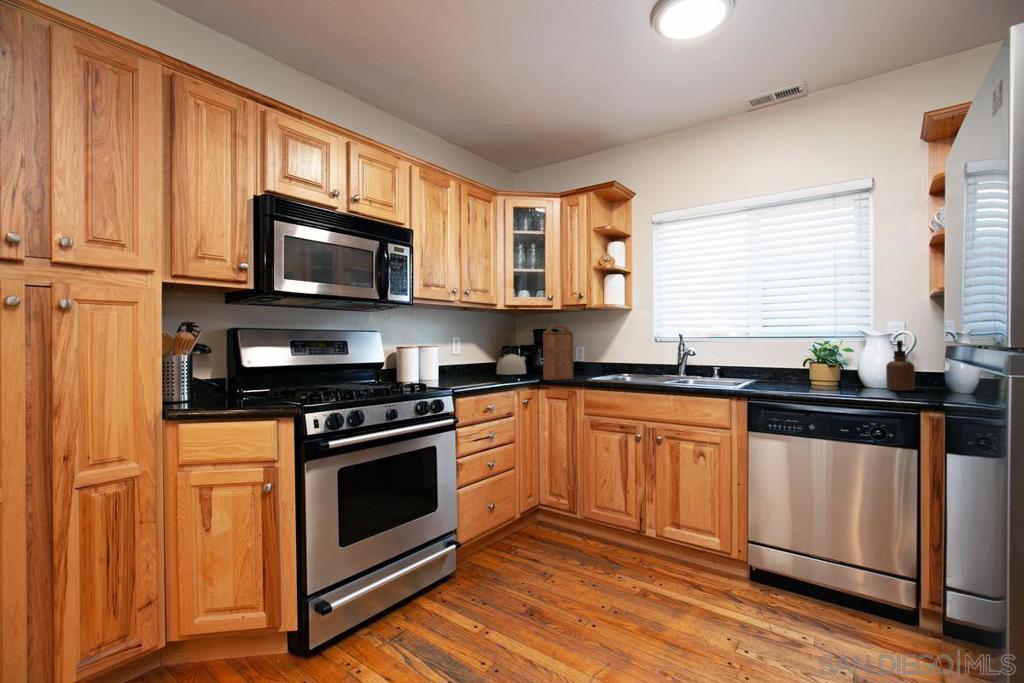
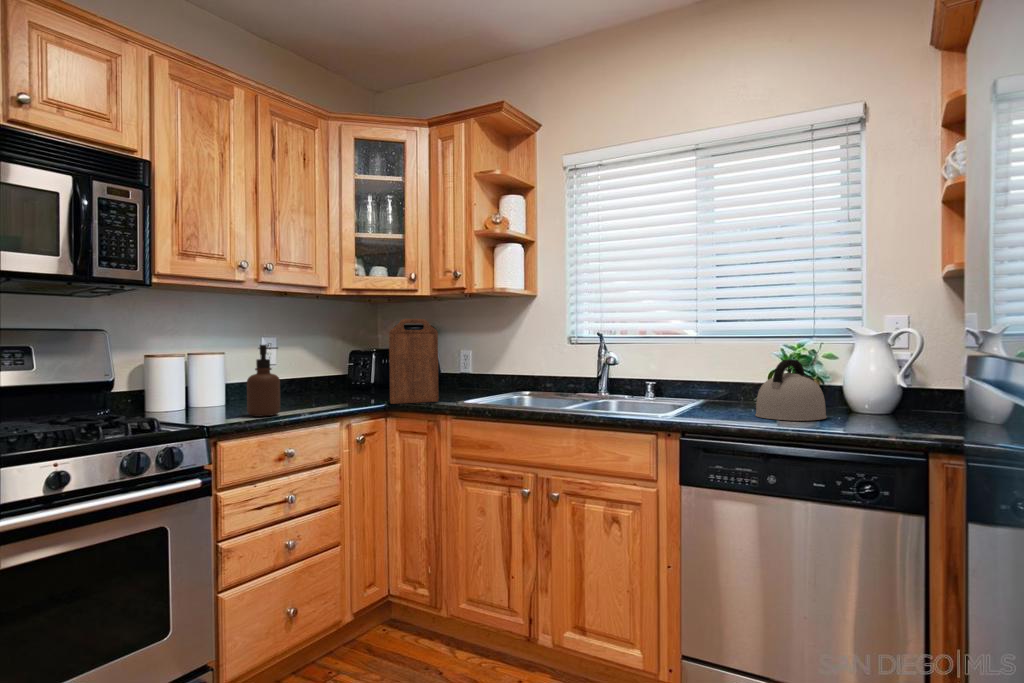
soap dispenser: present [886,340,915,391] -> present [247,345,280,416]
kettle: present [497,348,527,374] -> present [755,359,827,421]

